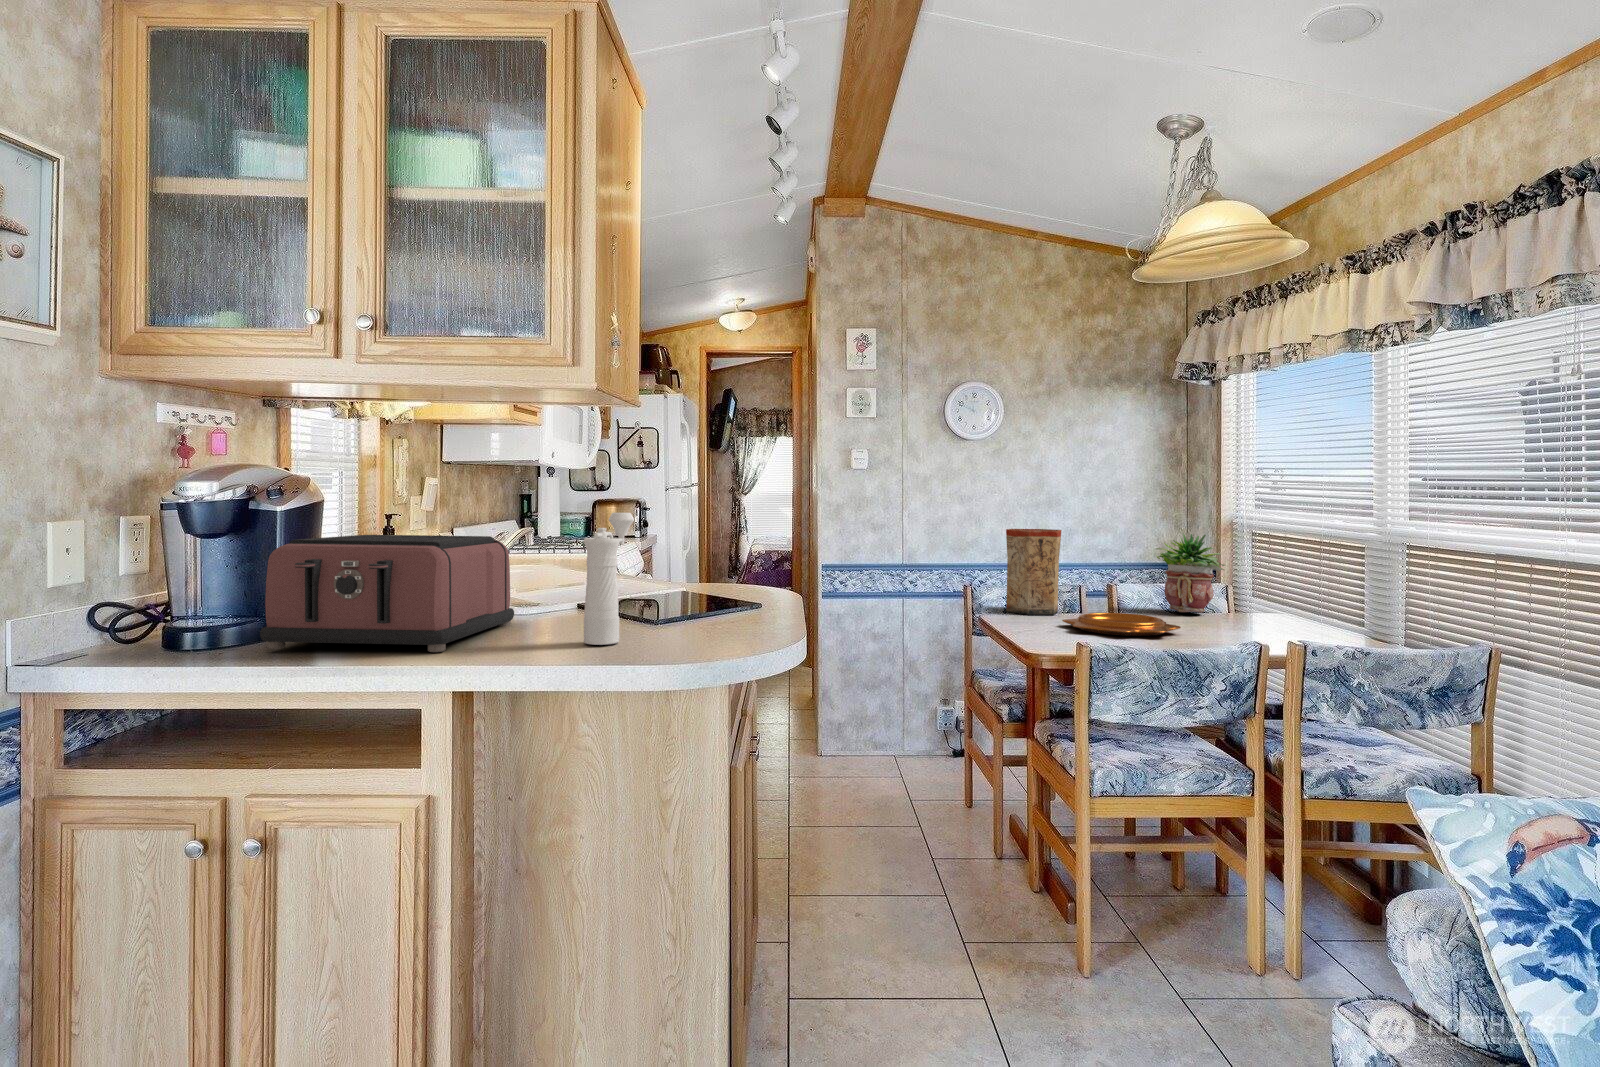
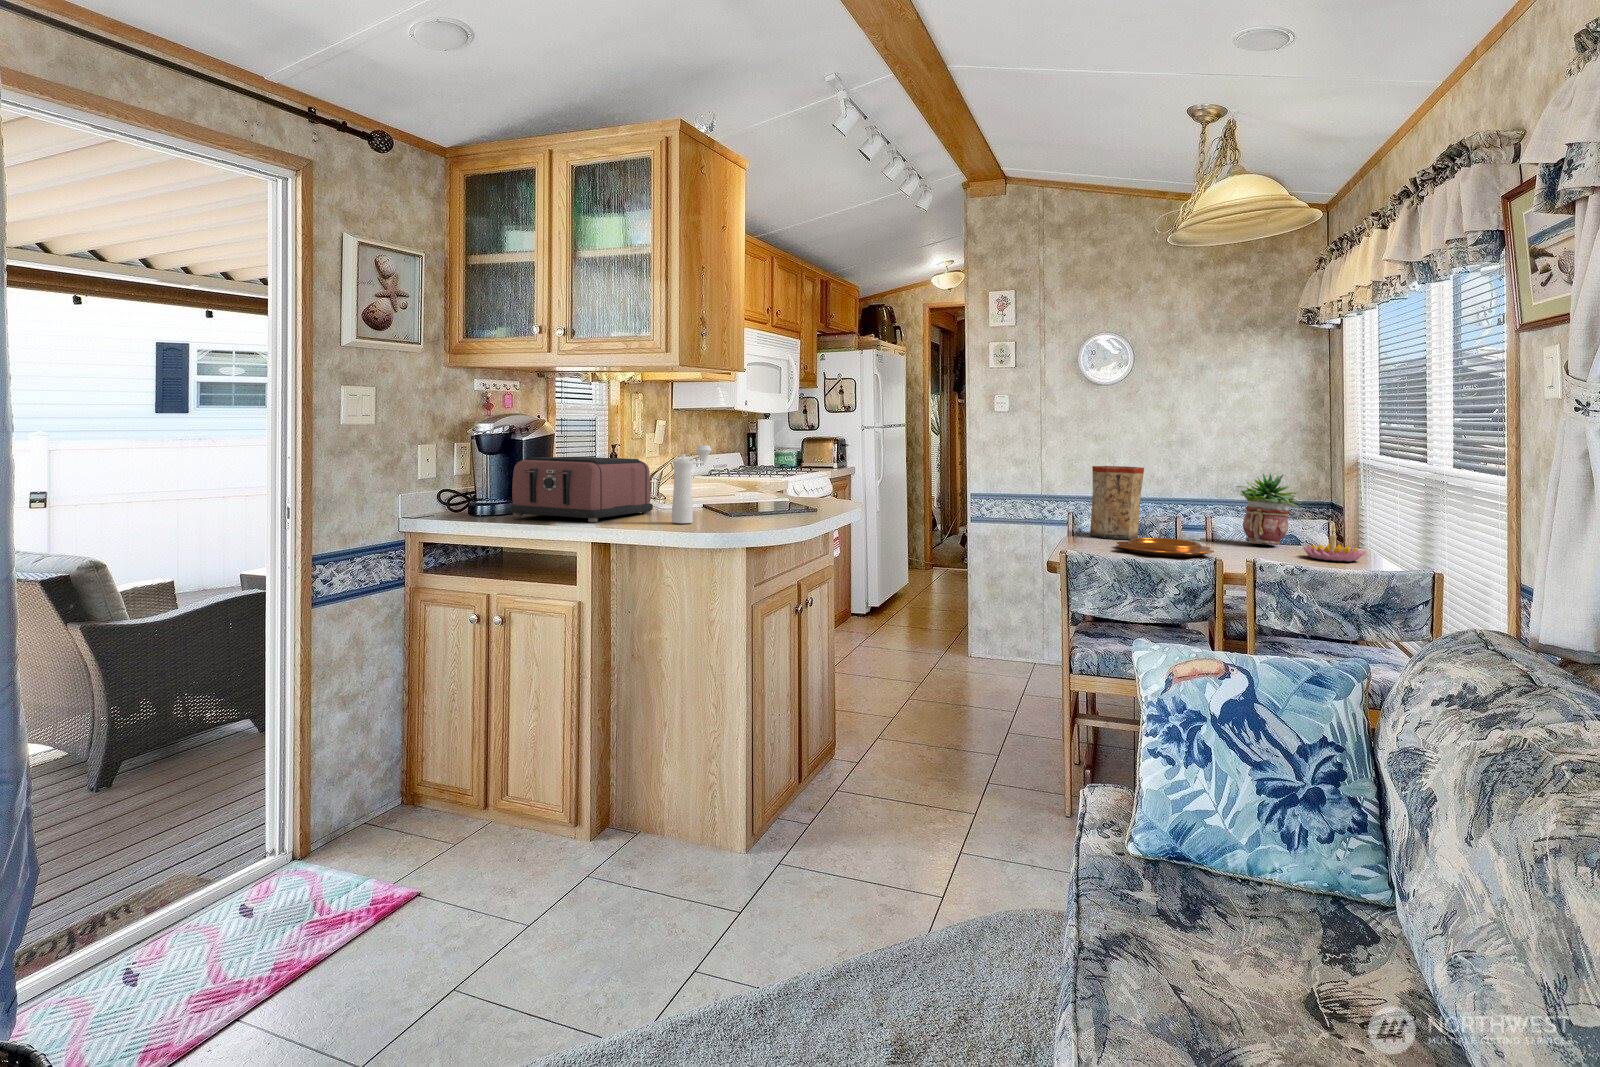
candle holder: none [1251,588,1318,630] -> present [1303,525,1365,562]

